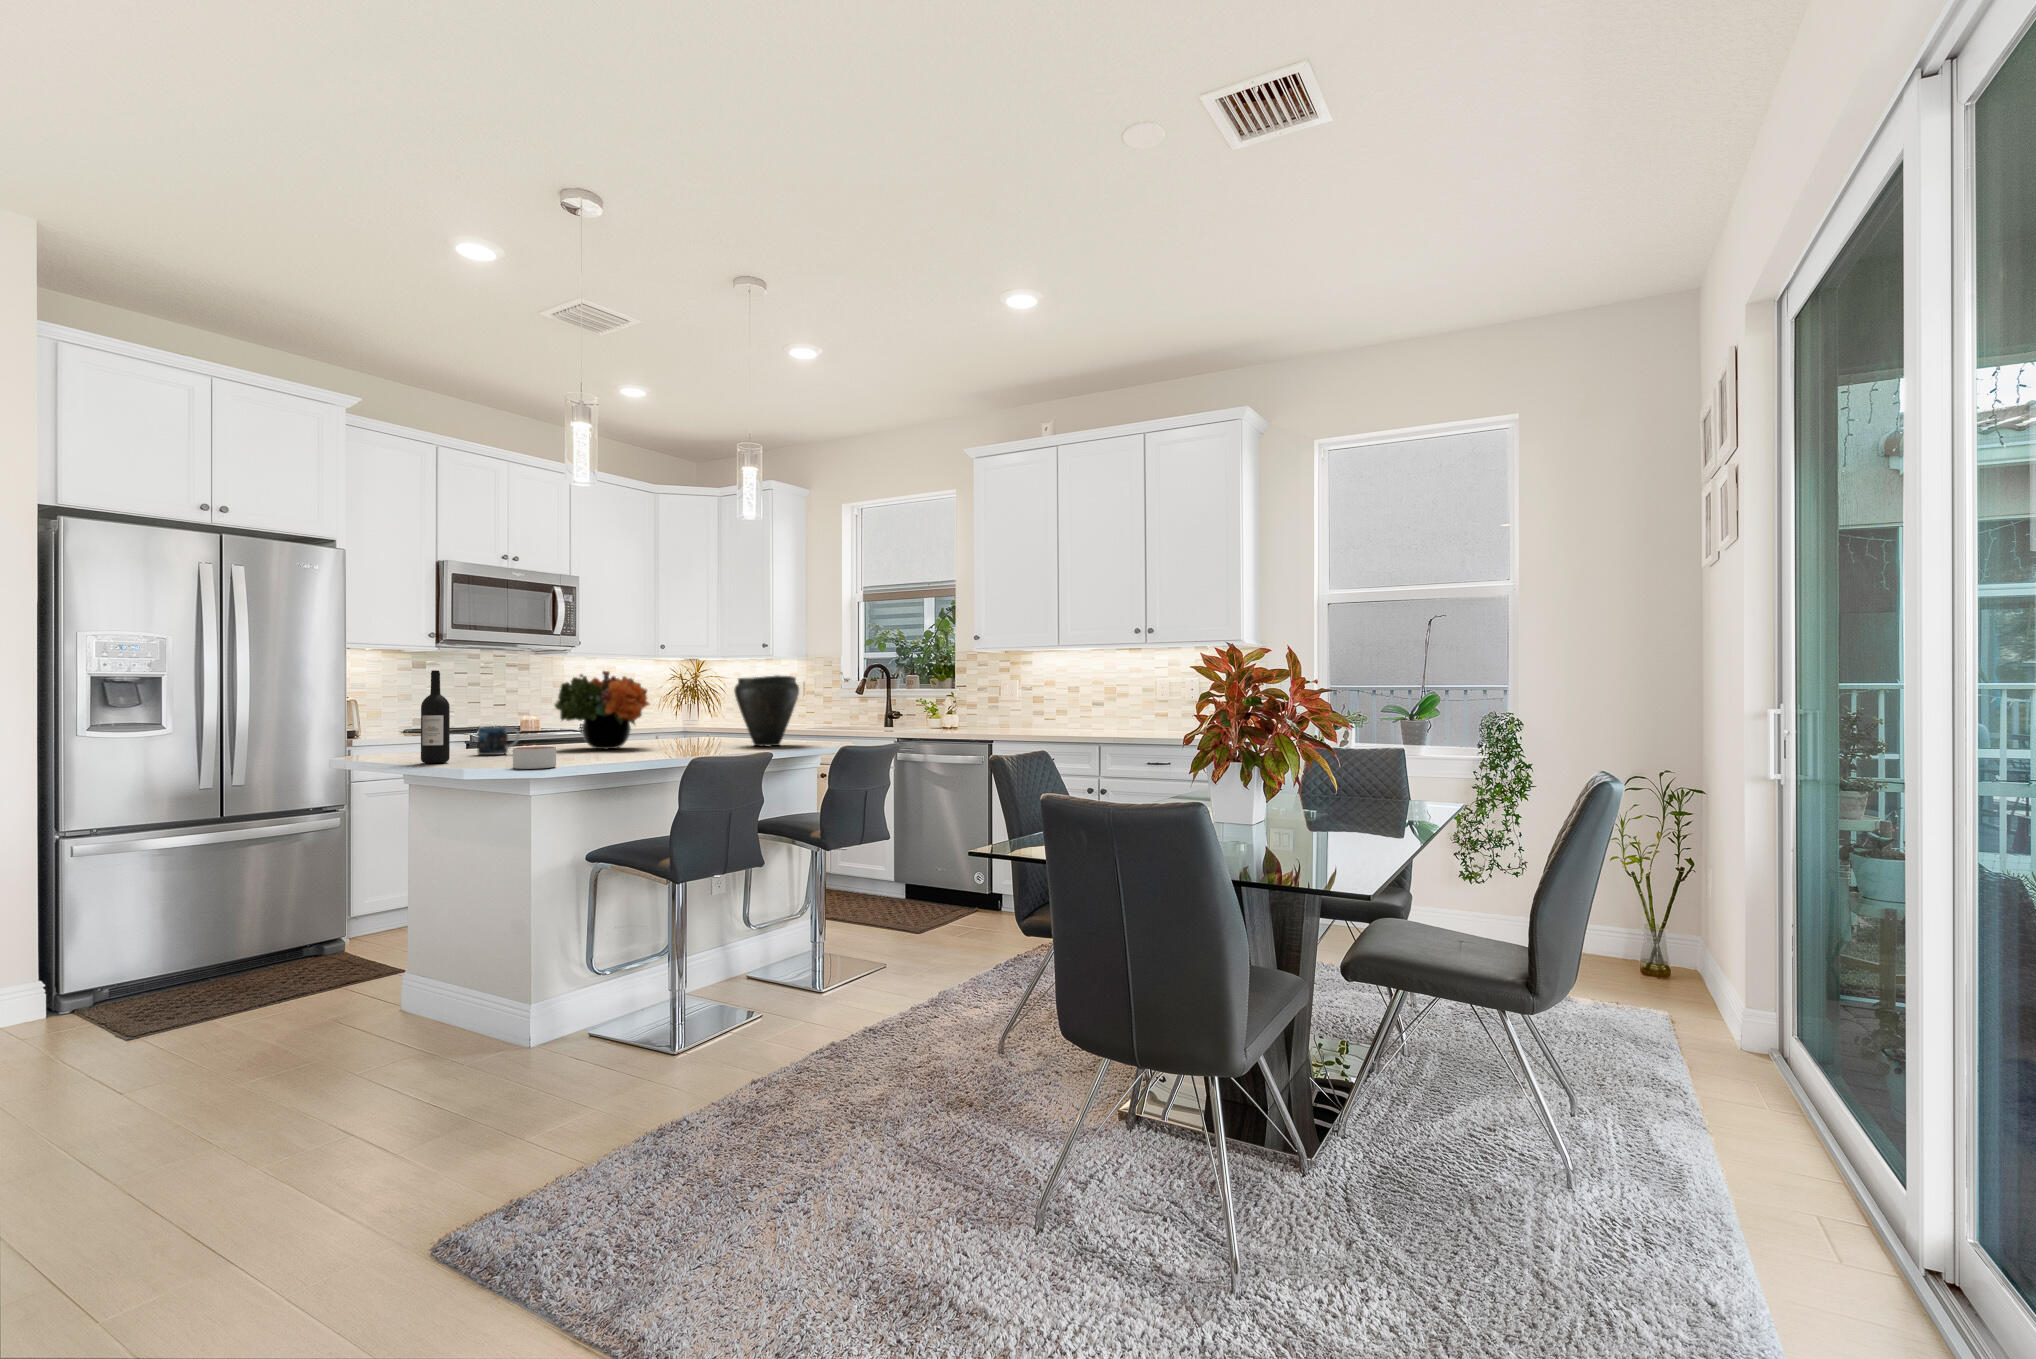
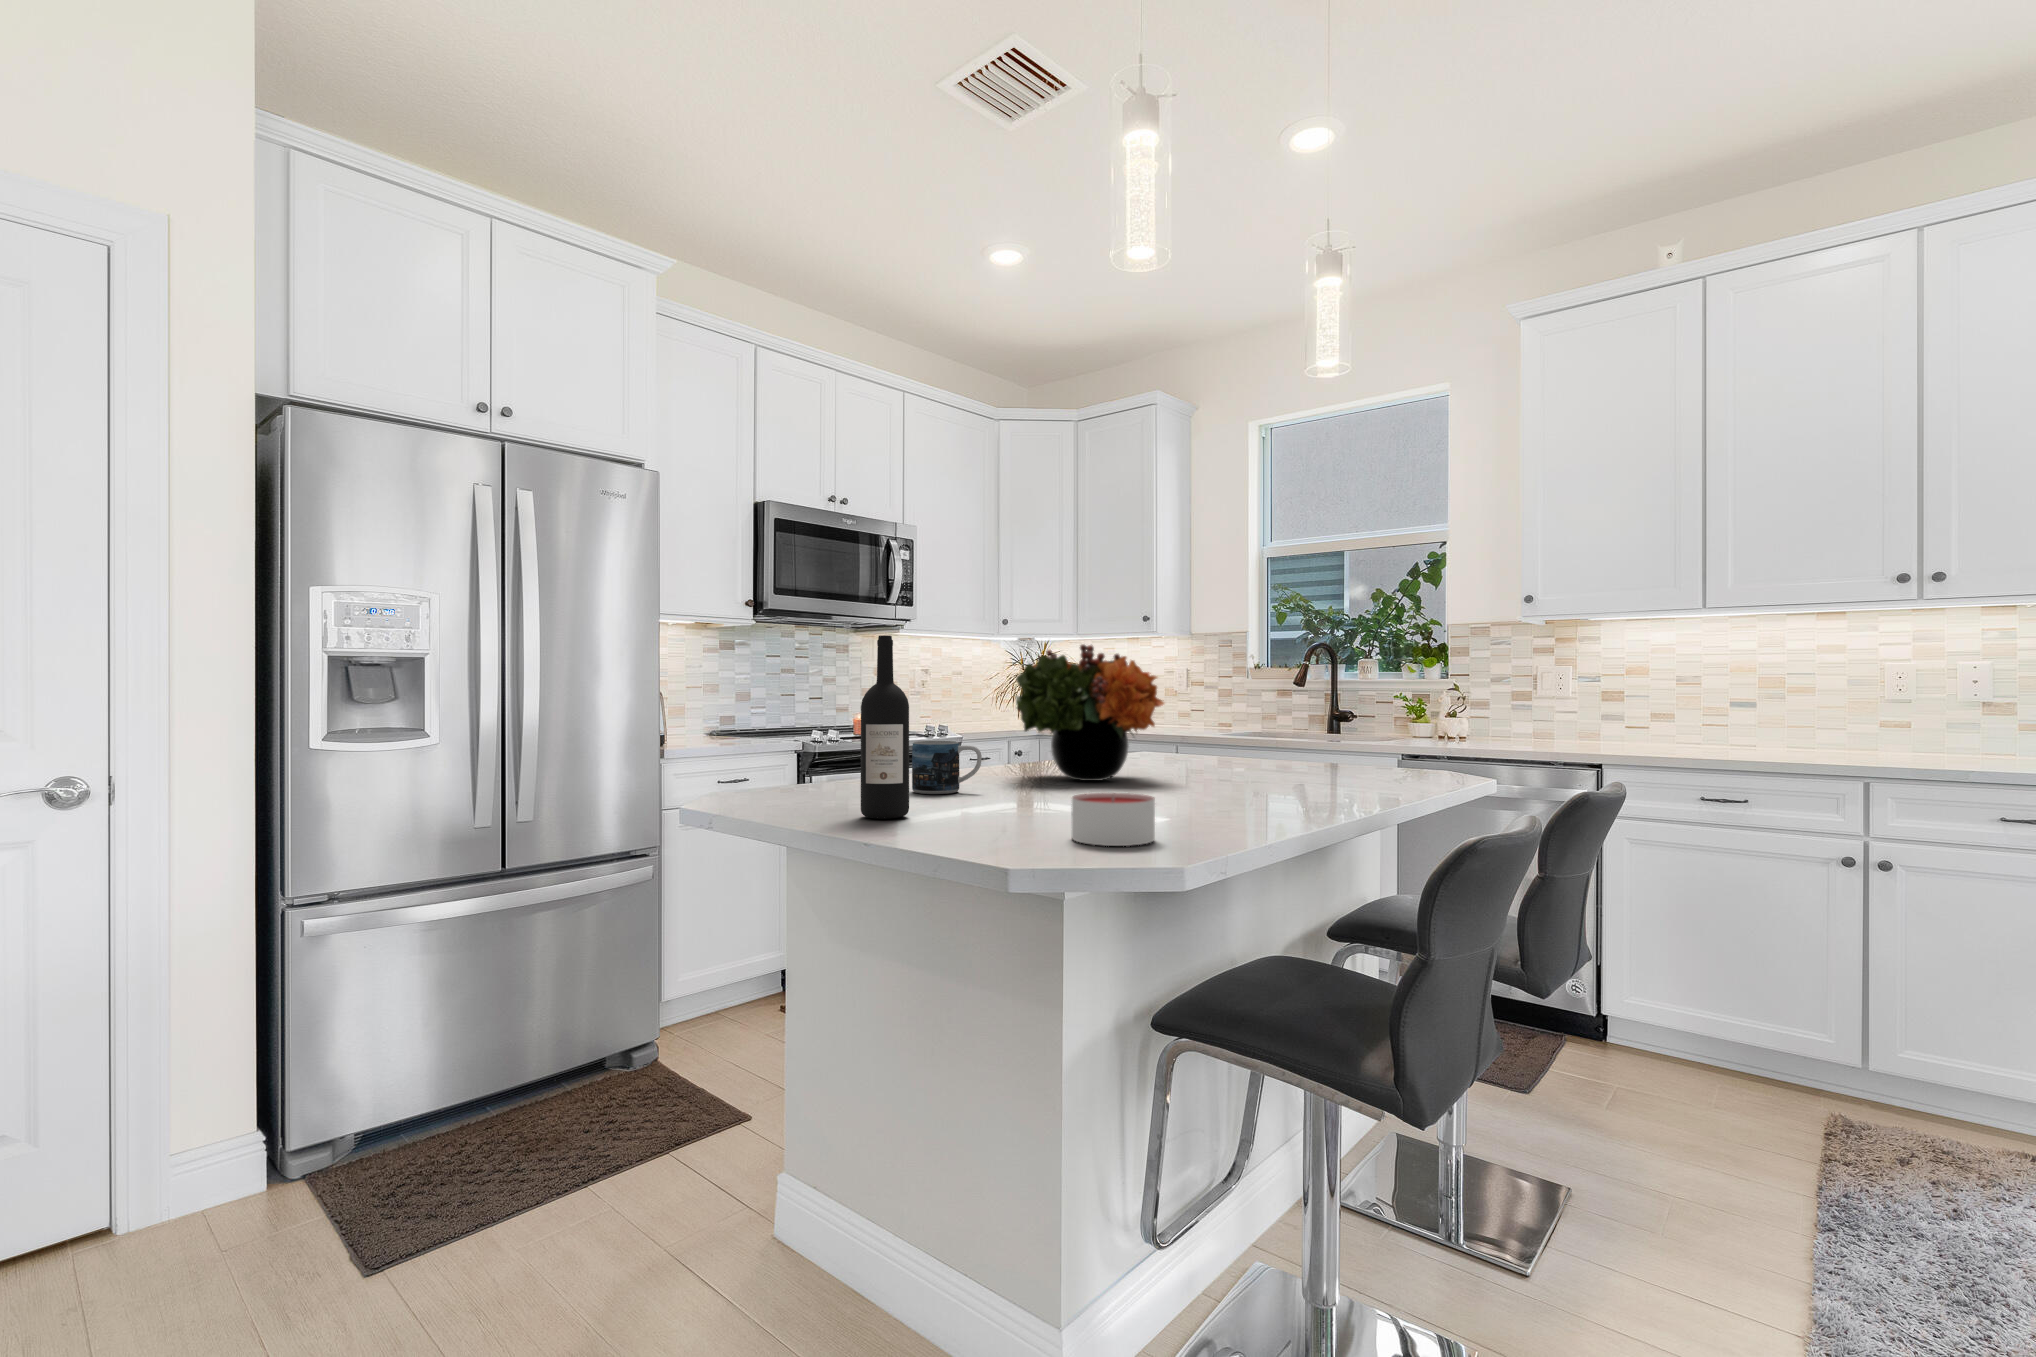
vase: present [734,675,799,746] -> none [1277,654,1391,777]

